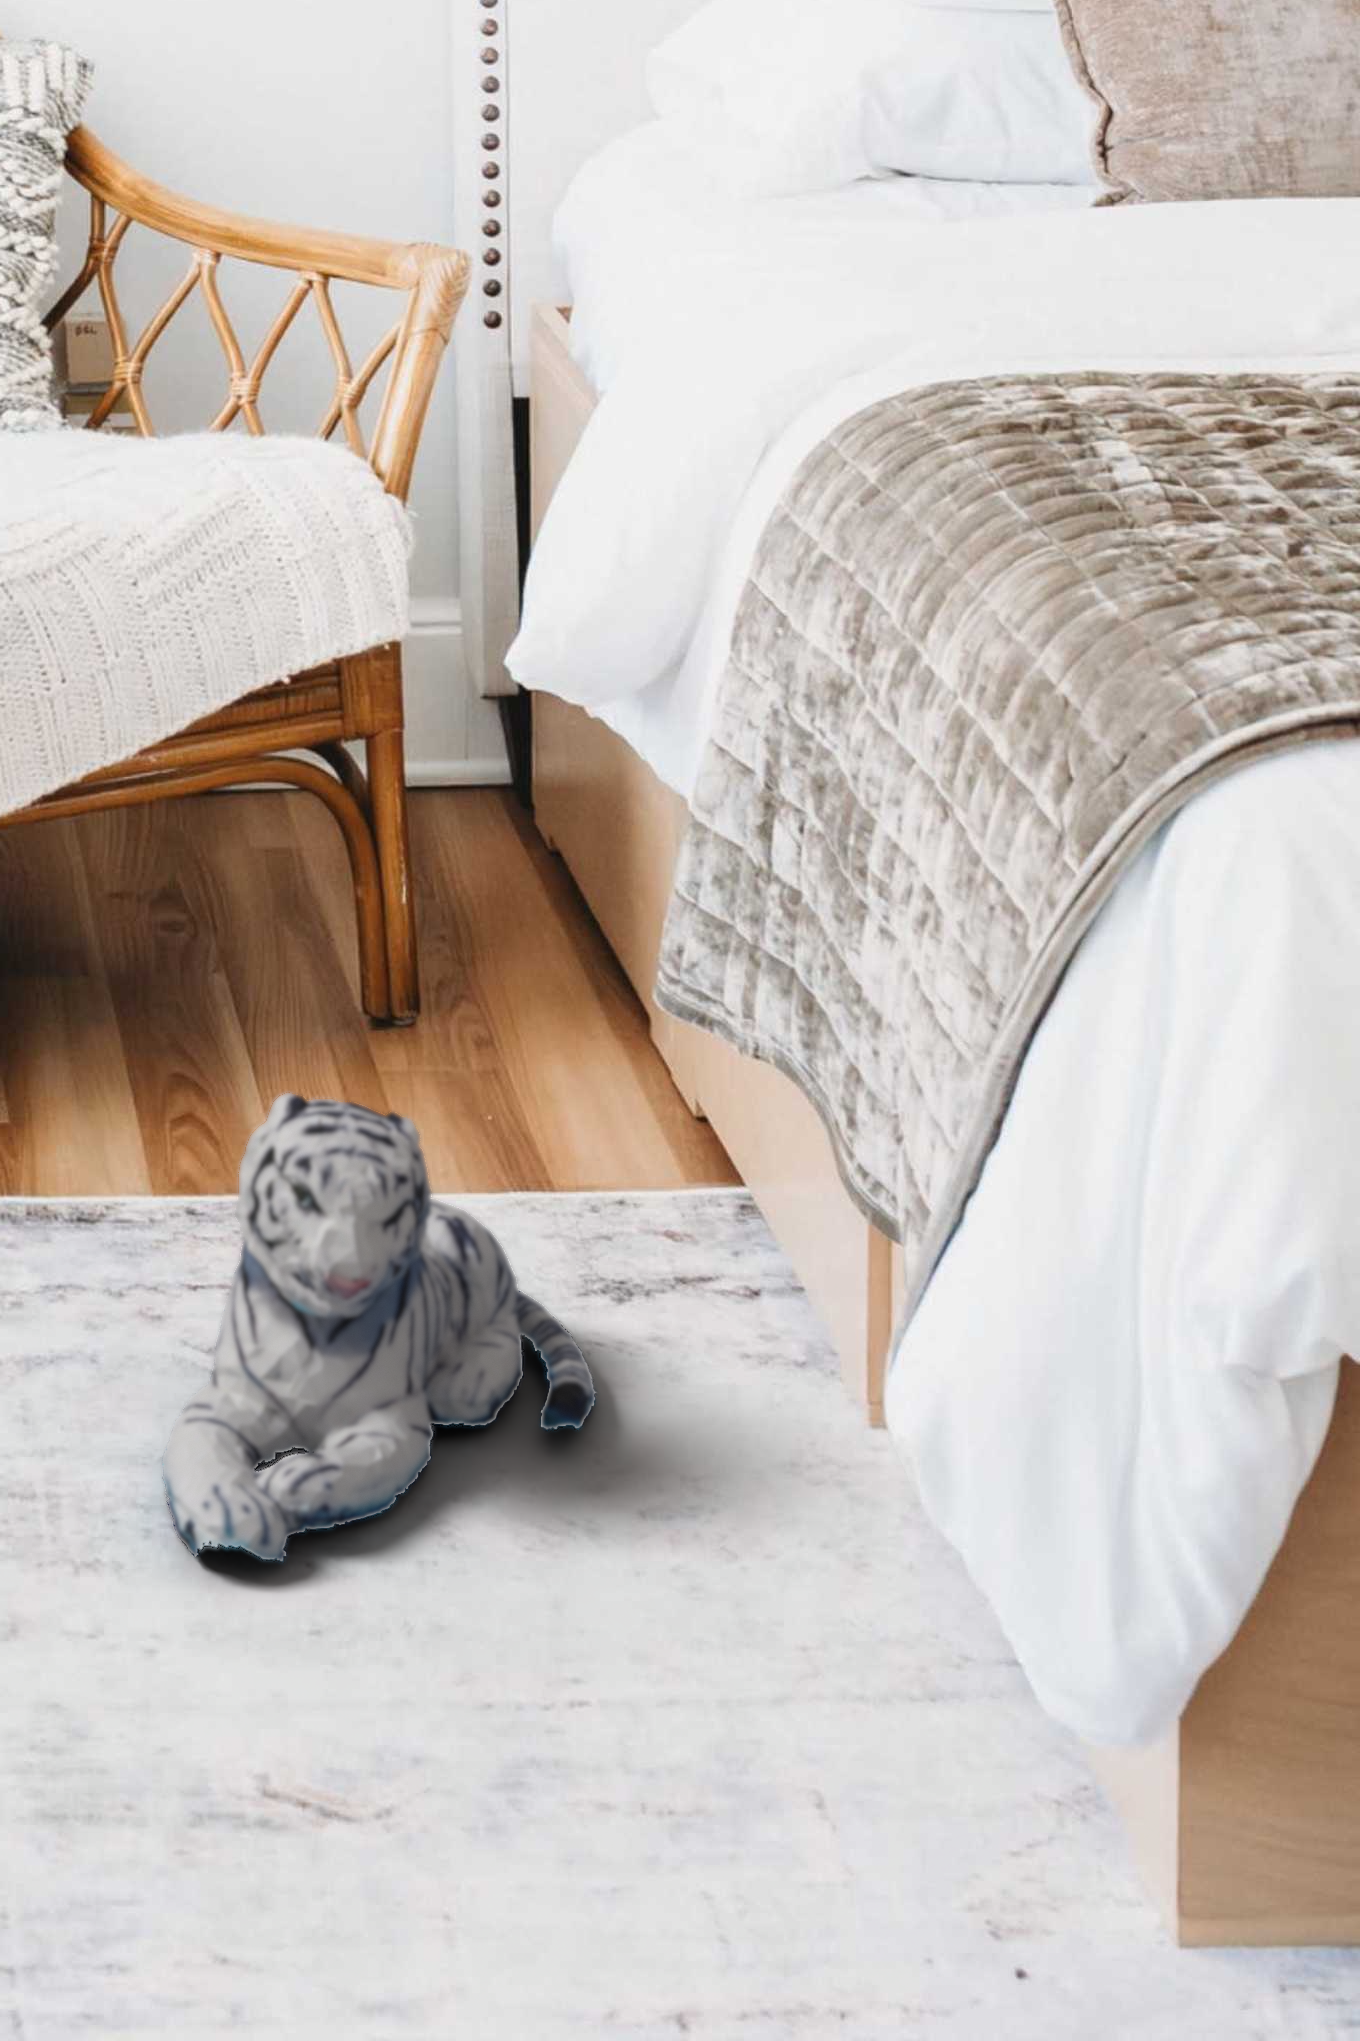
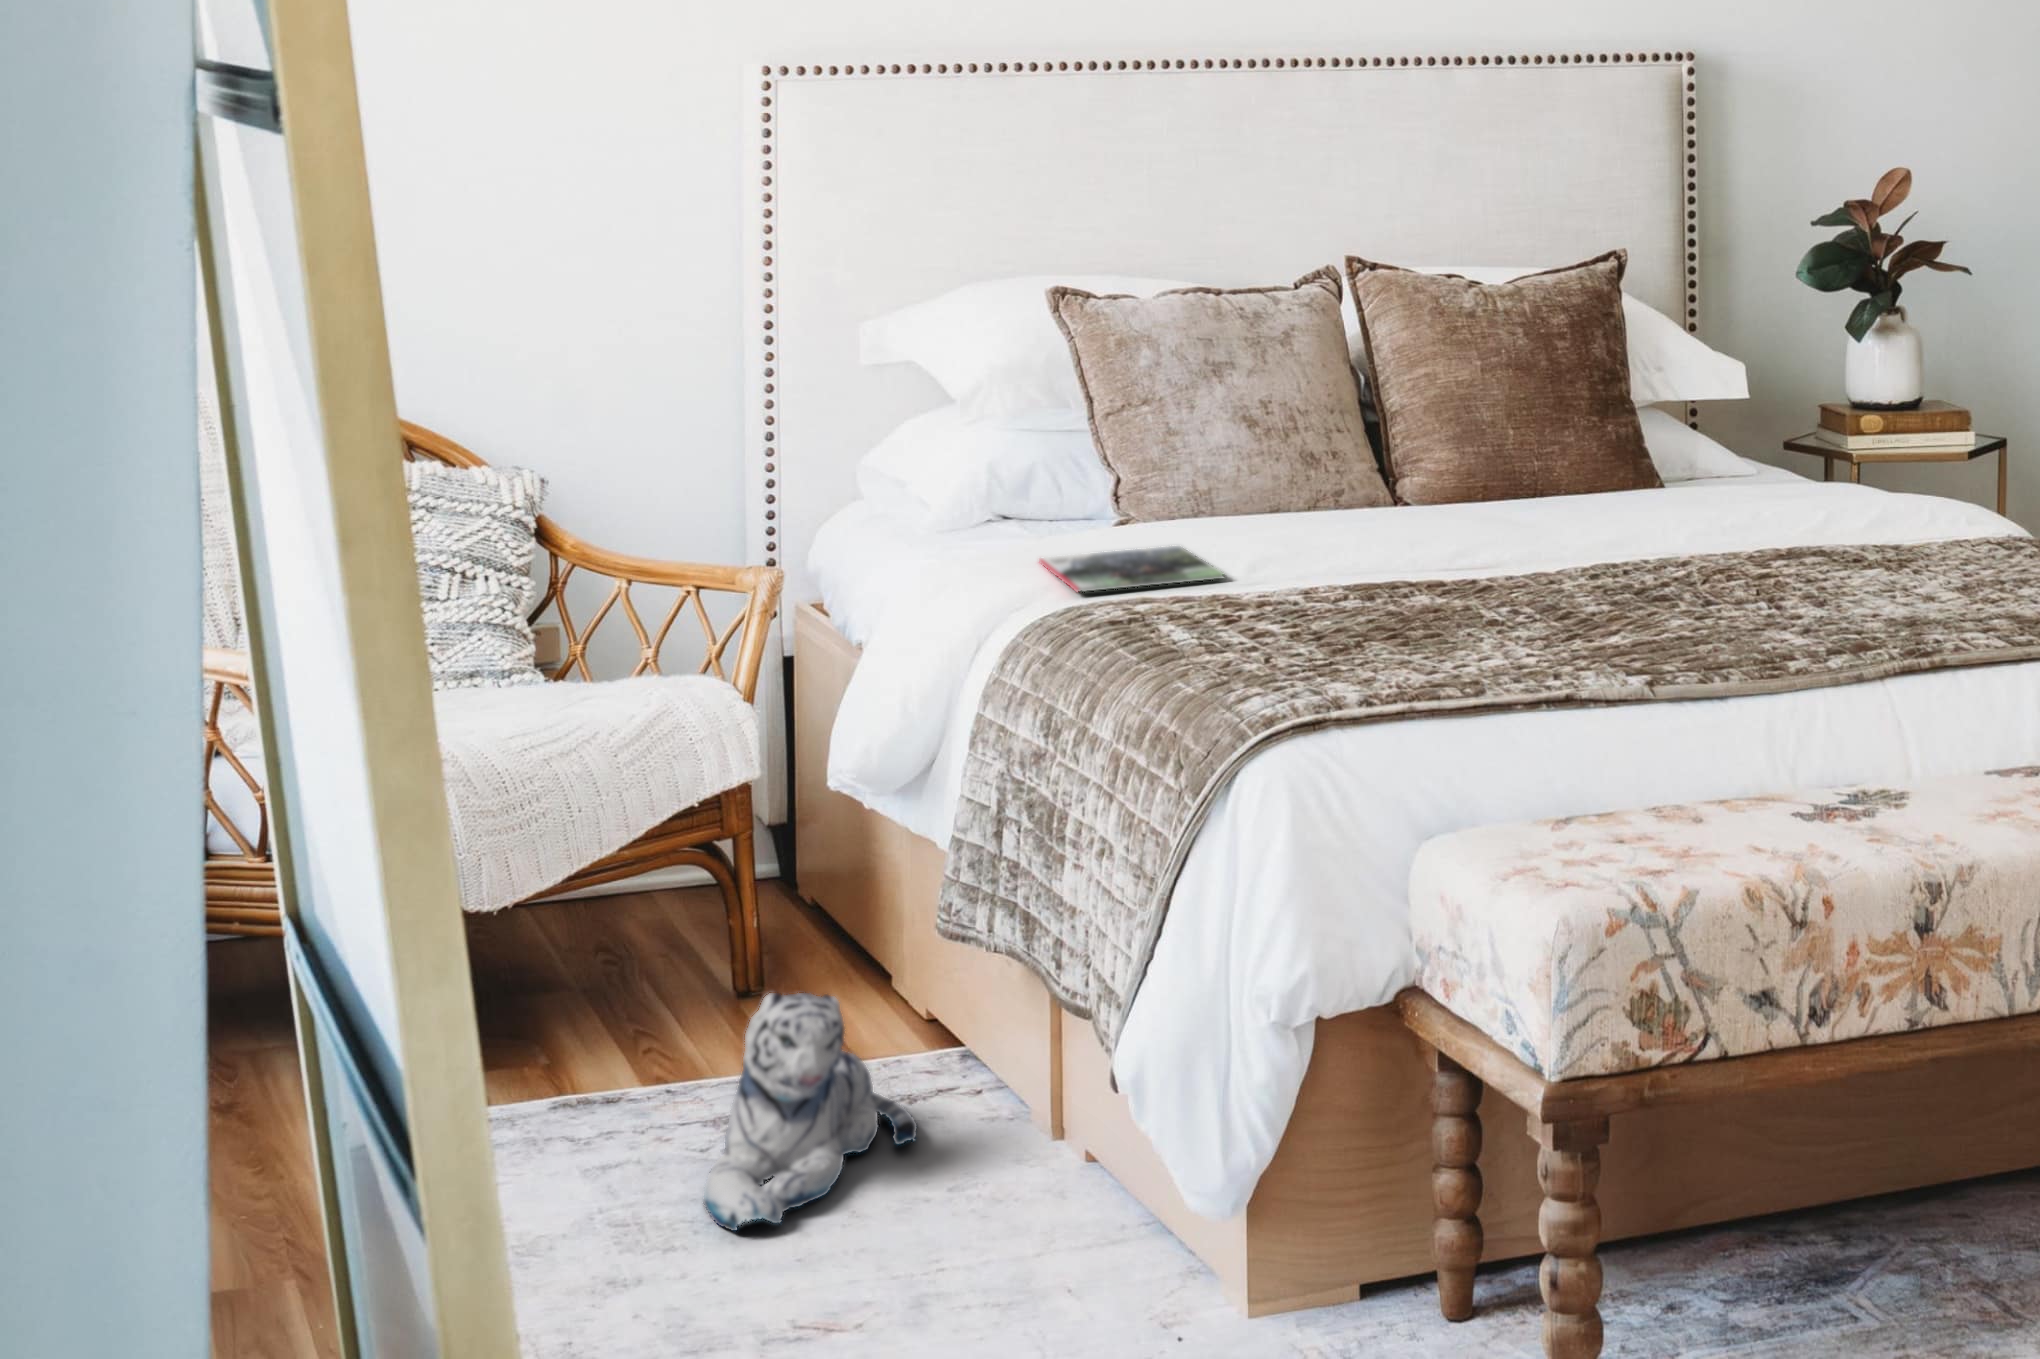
magazine: none [902,260,1280,347] -> present [1040,546,1224,592]

